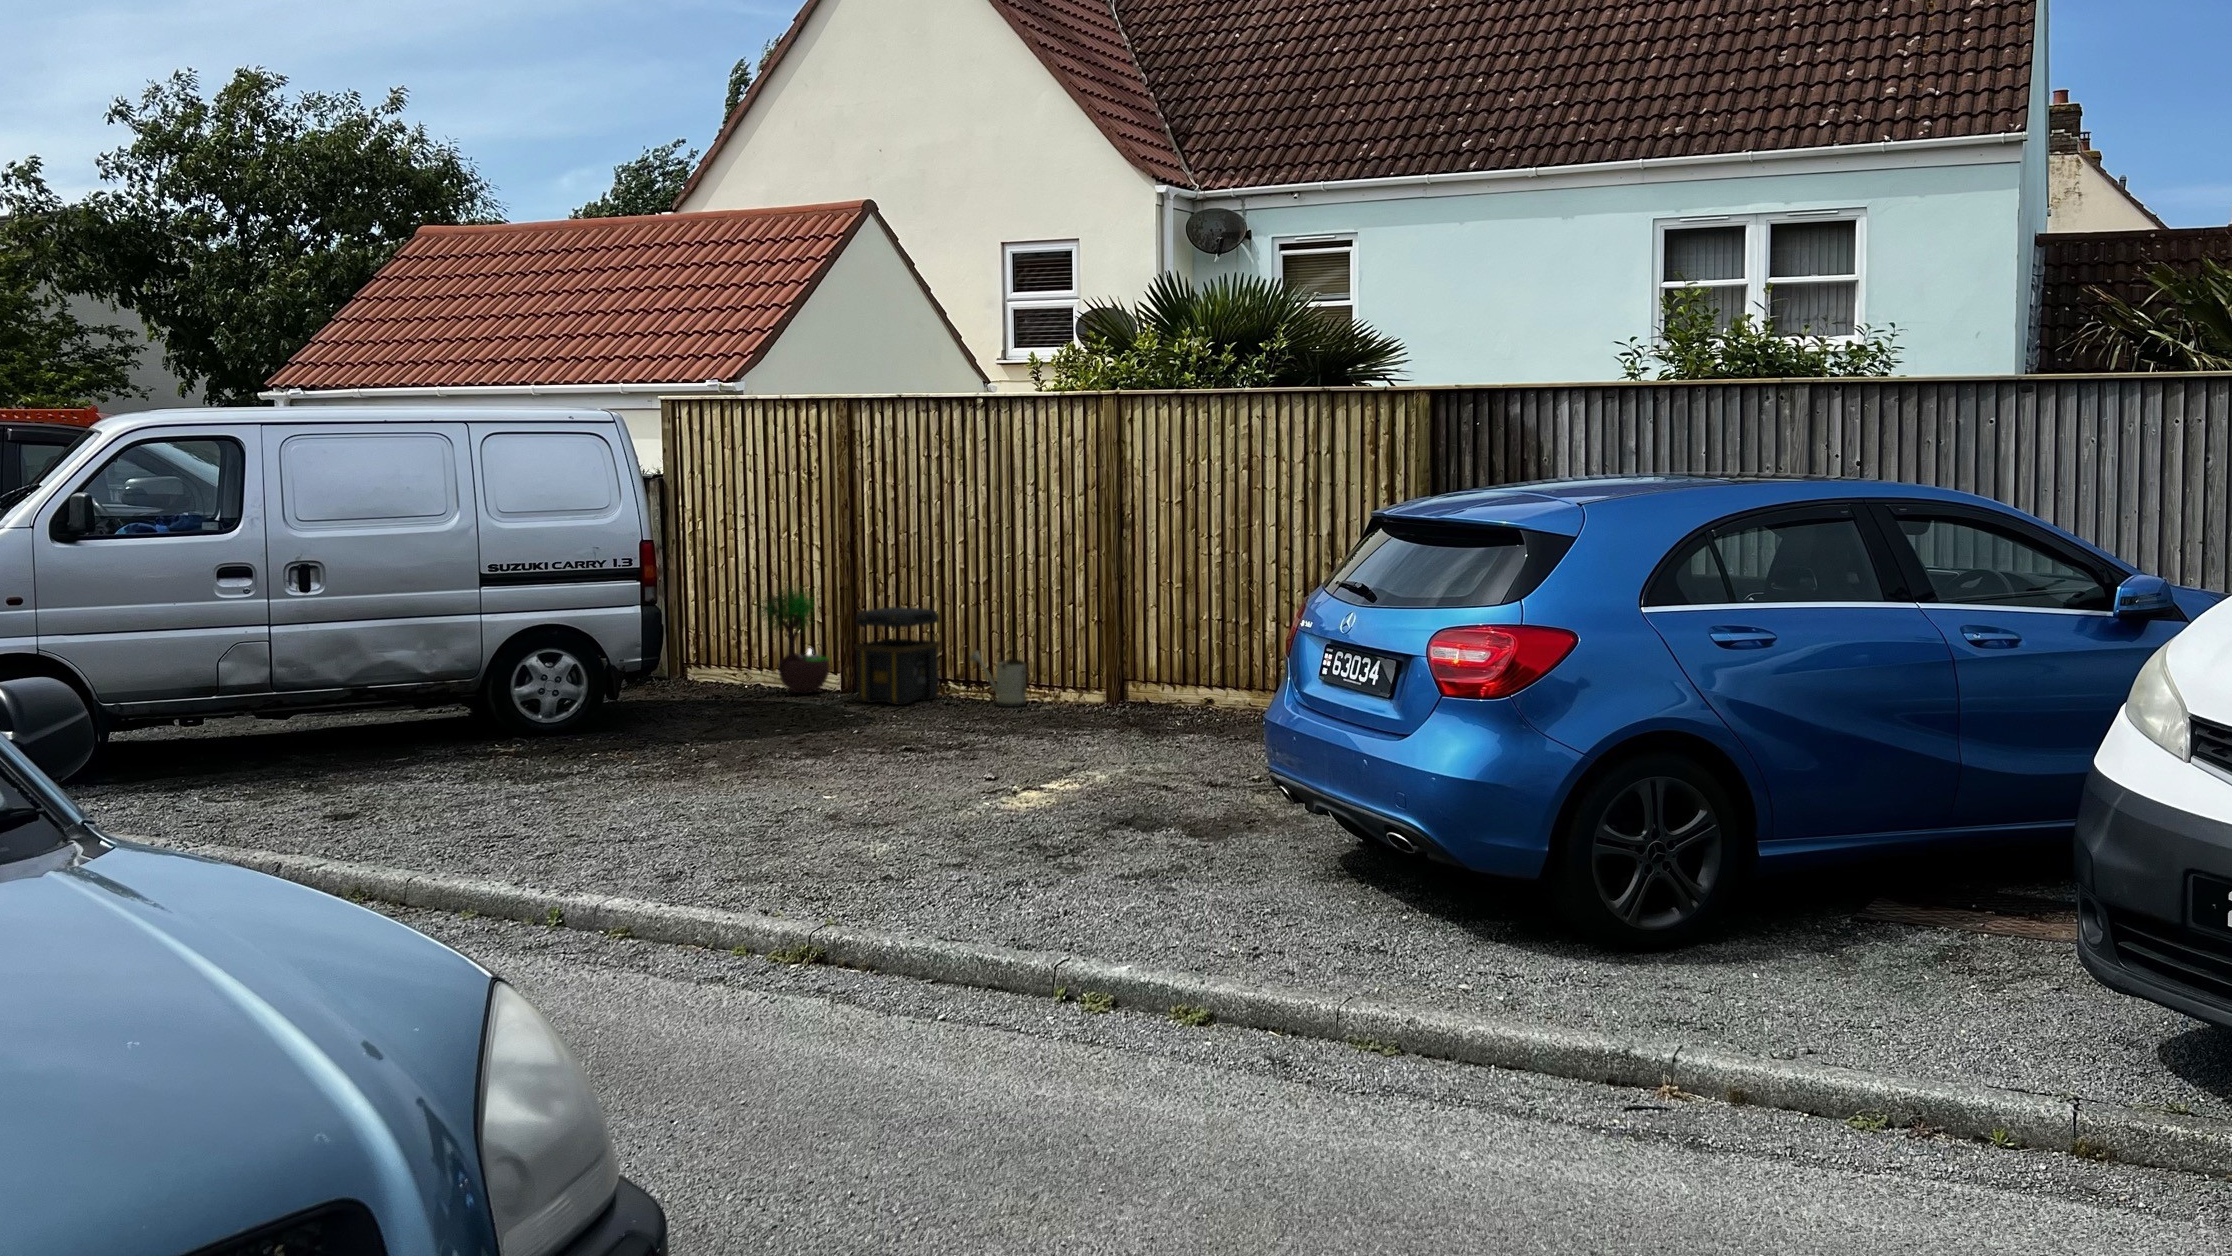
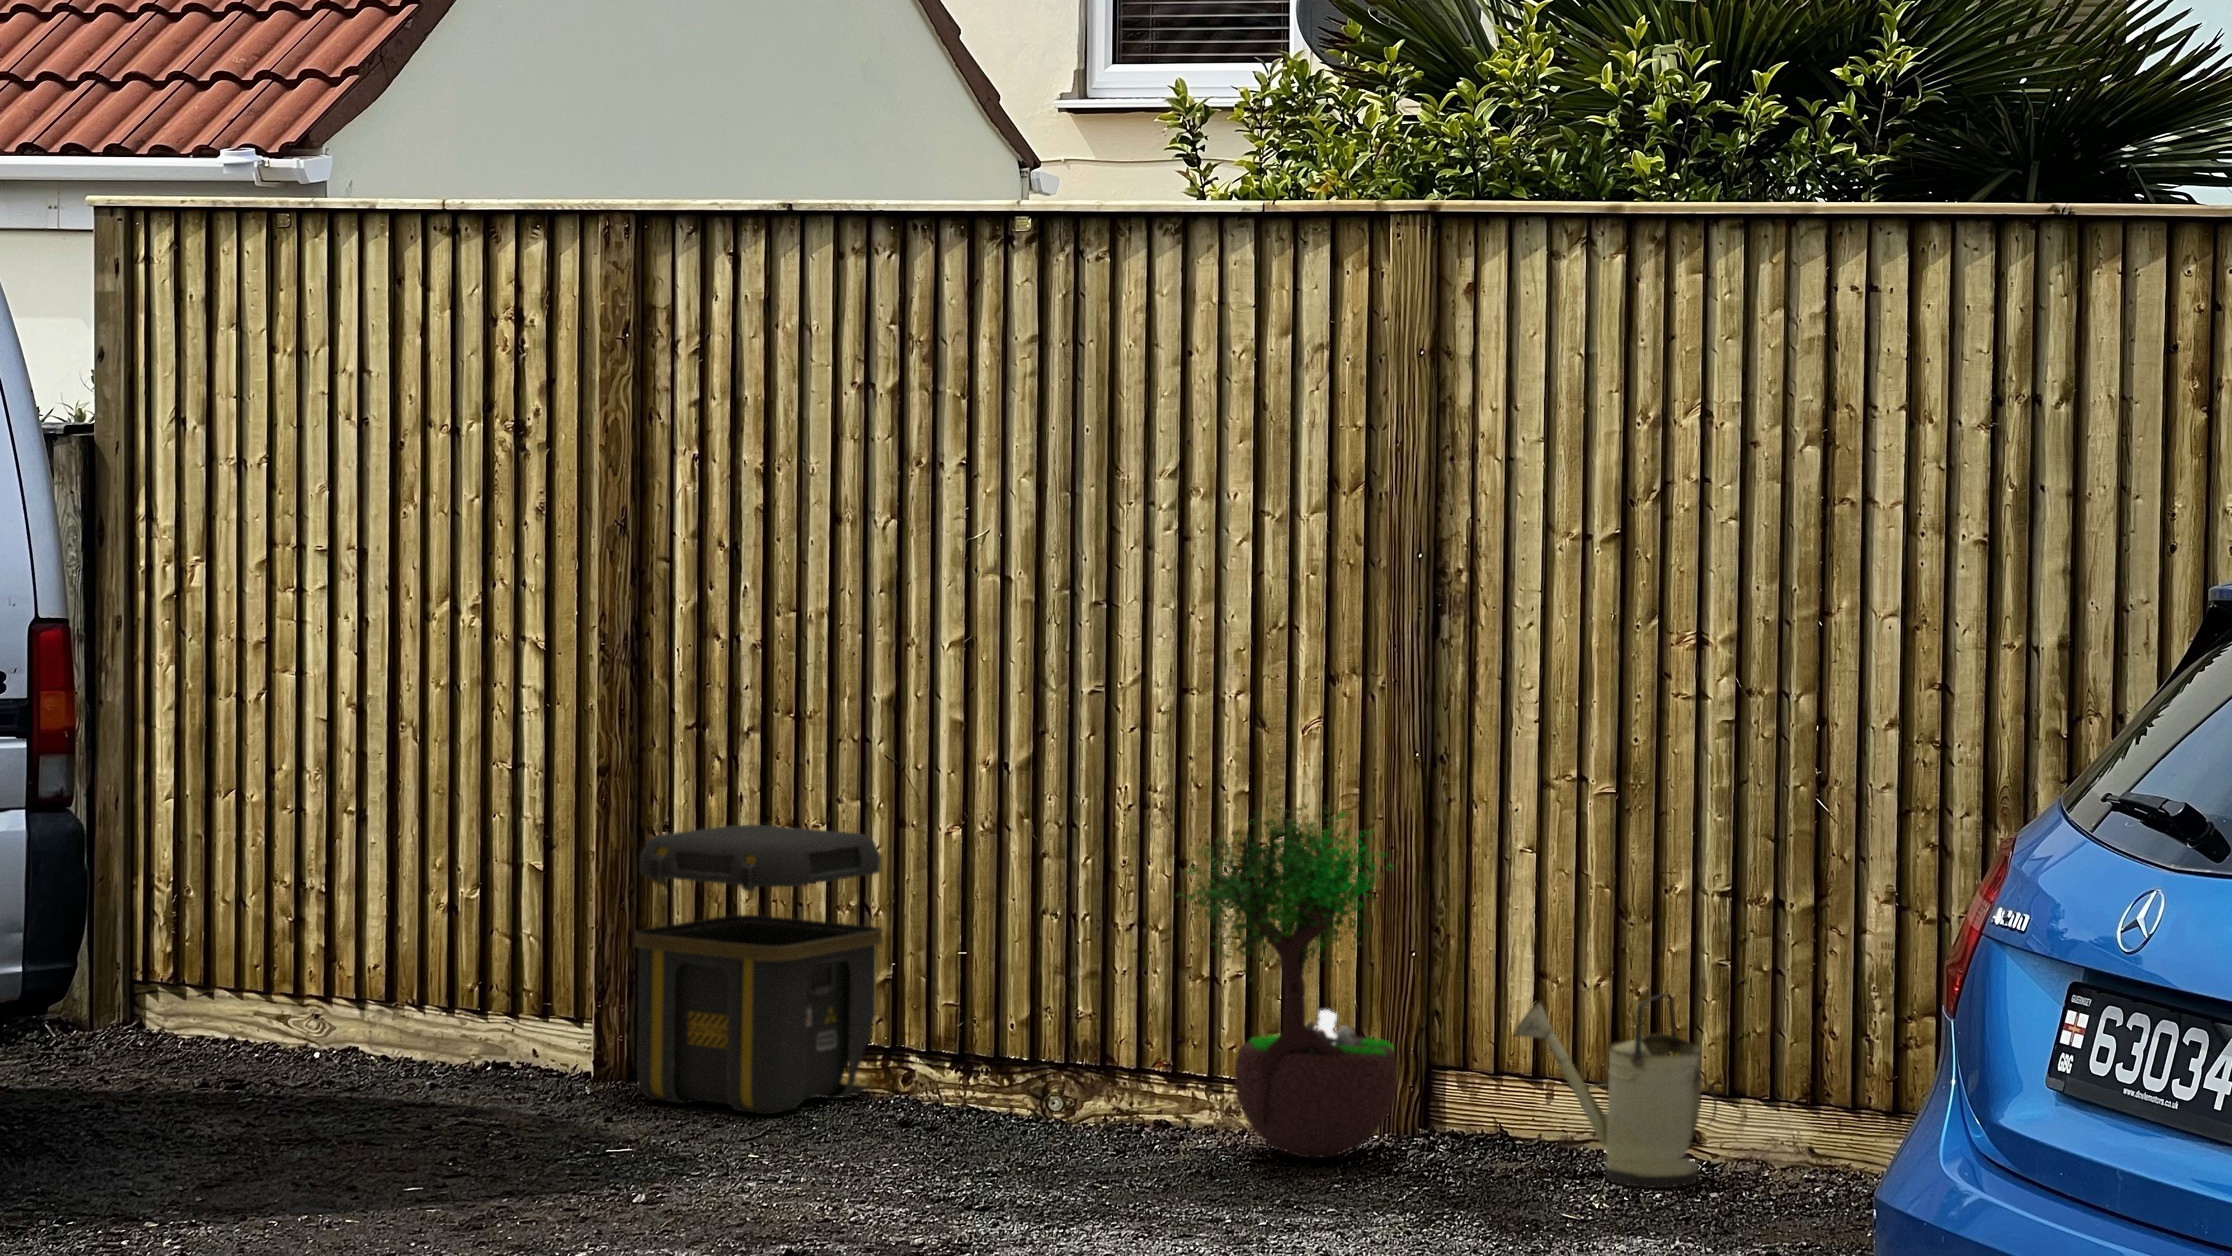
potted tree: present [756,583,829,694] -> present [1178,781,1397,1158]
watering can: present [970,650,1029,707] -> present [1515,994,1717,1188]

